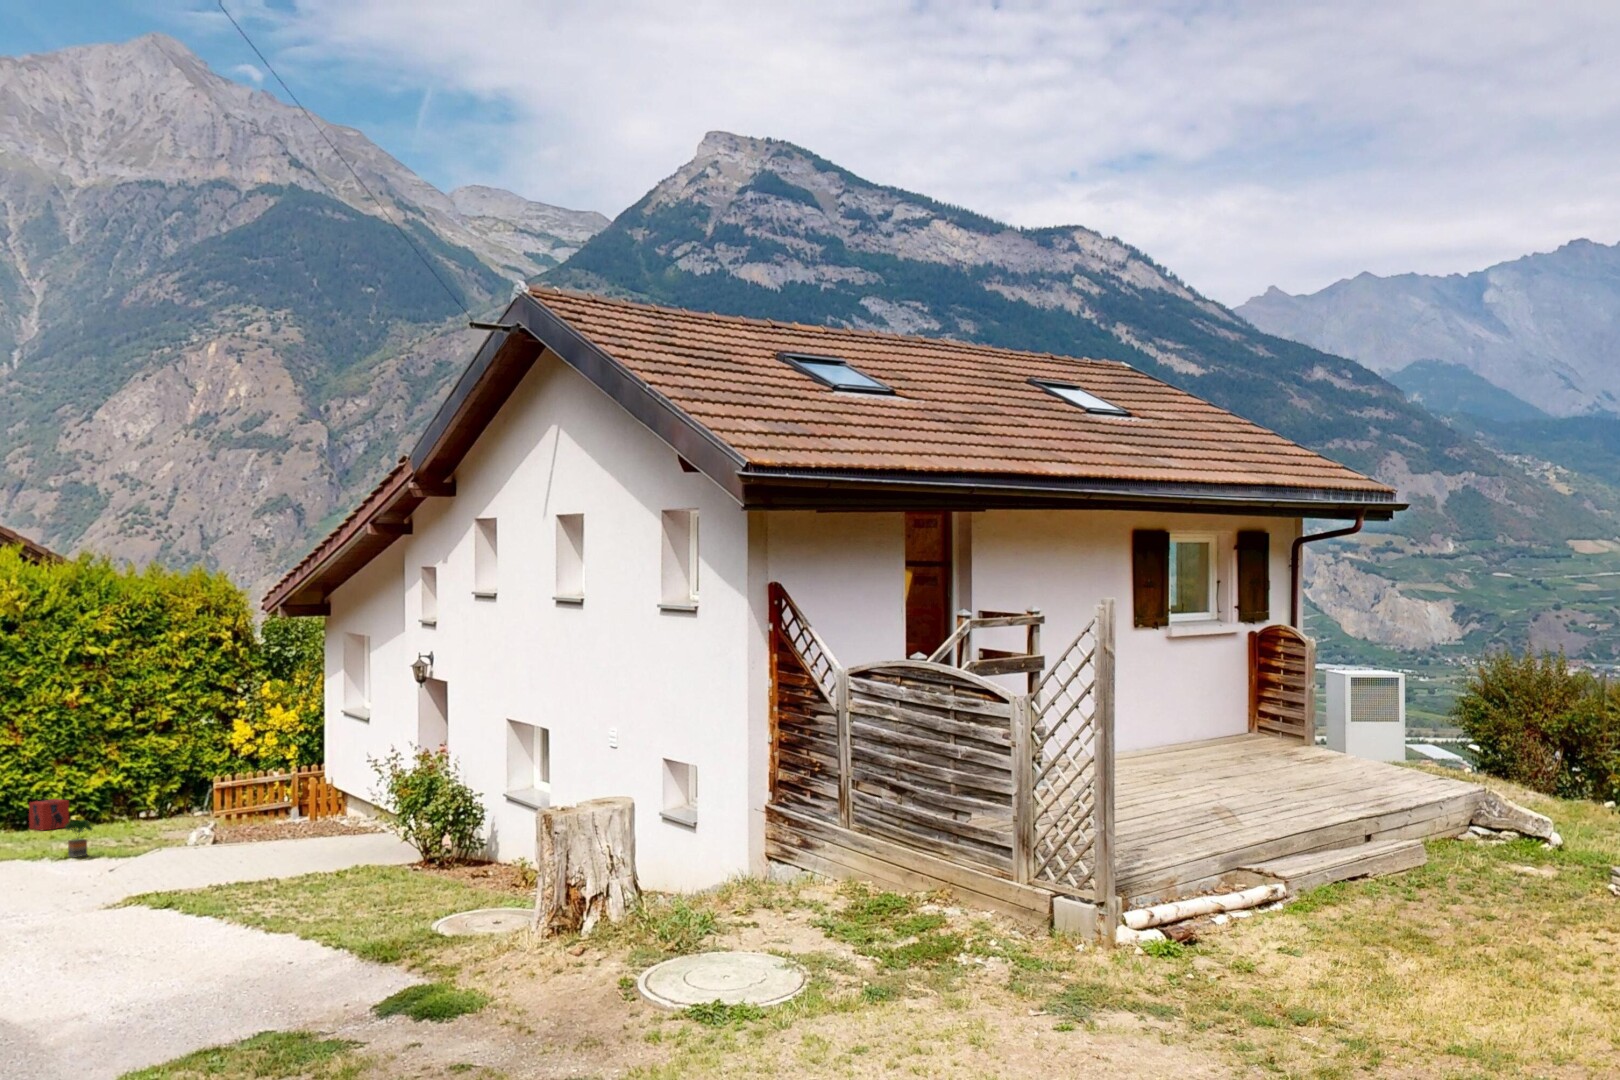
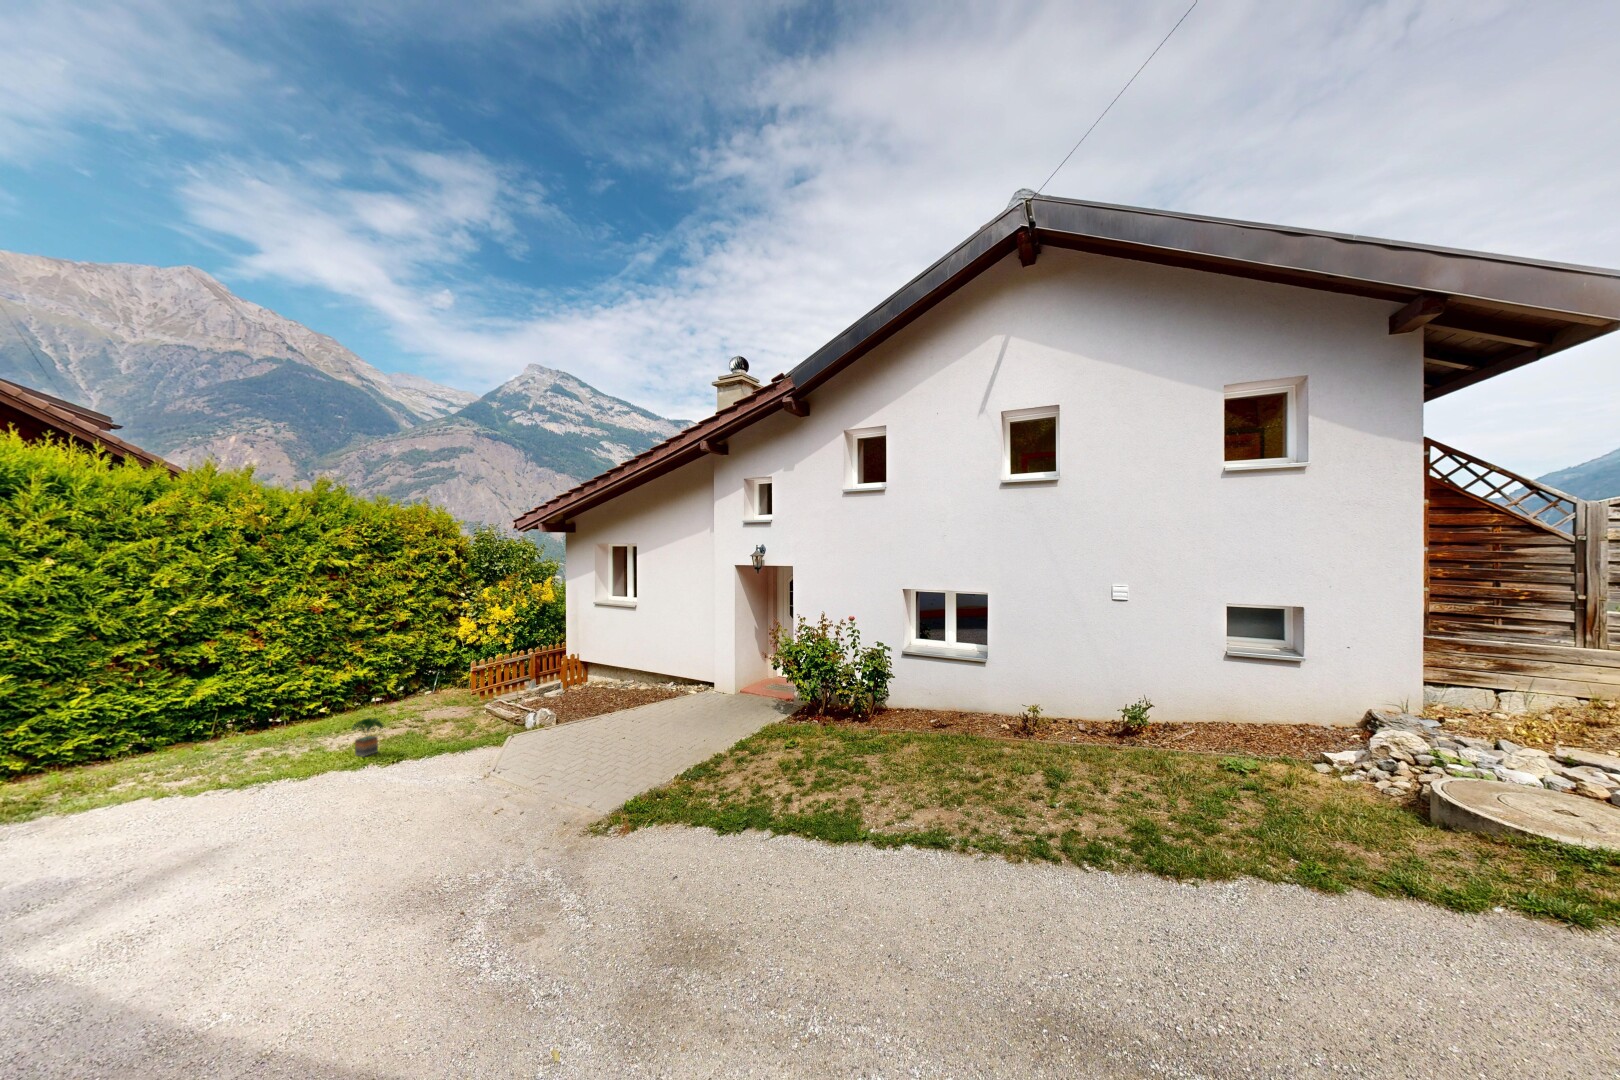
storage box: present [29,799,69,830] -> none [274,696,319,727]

